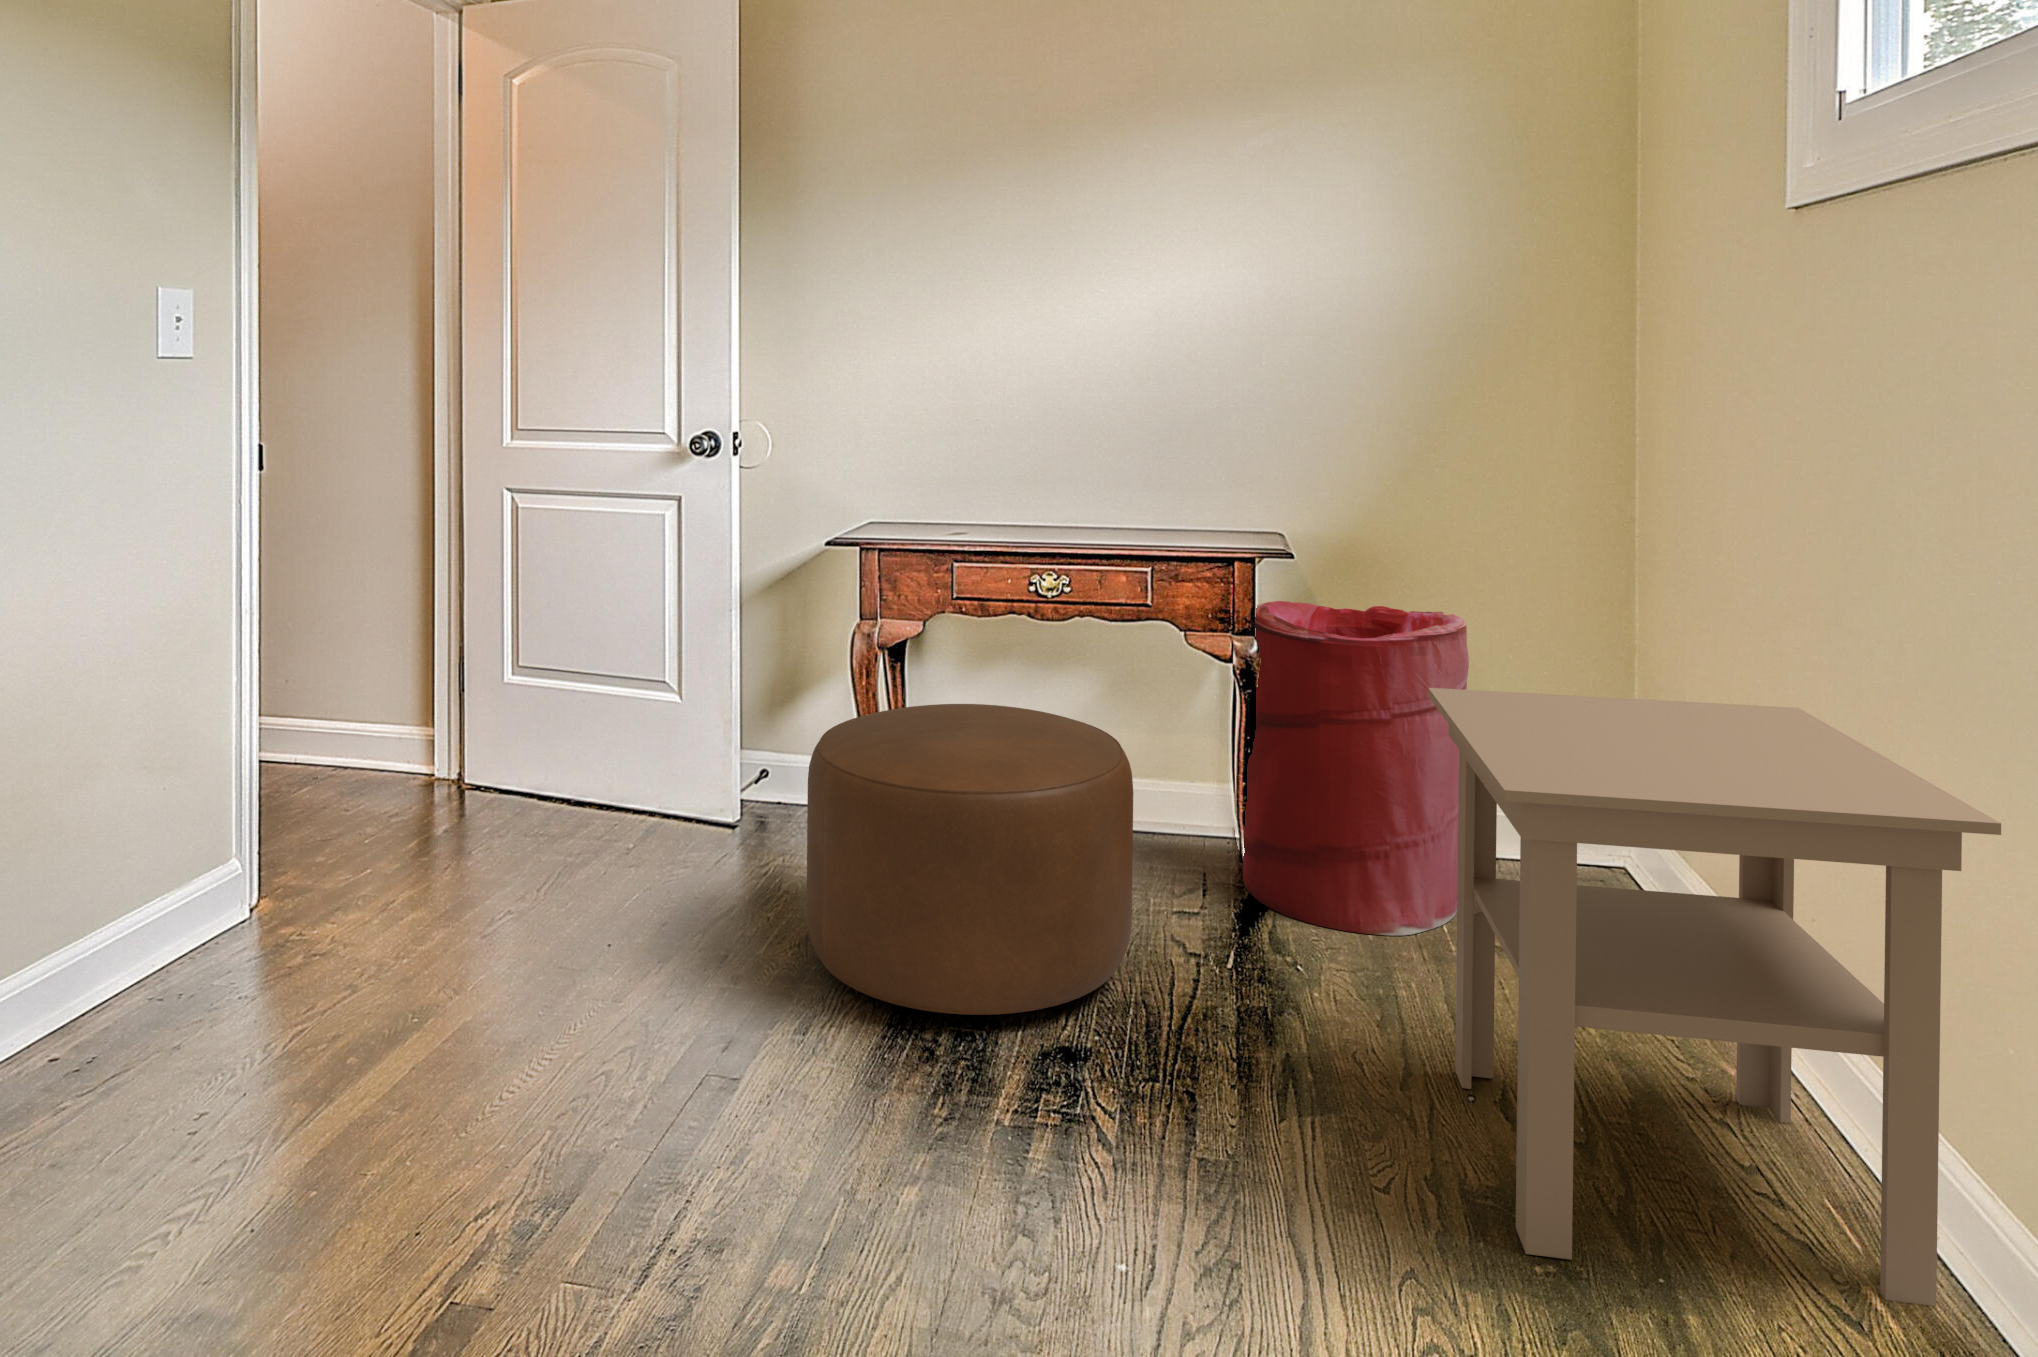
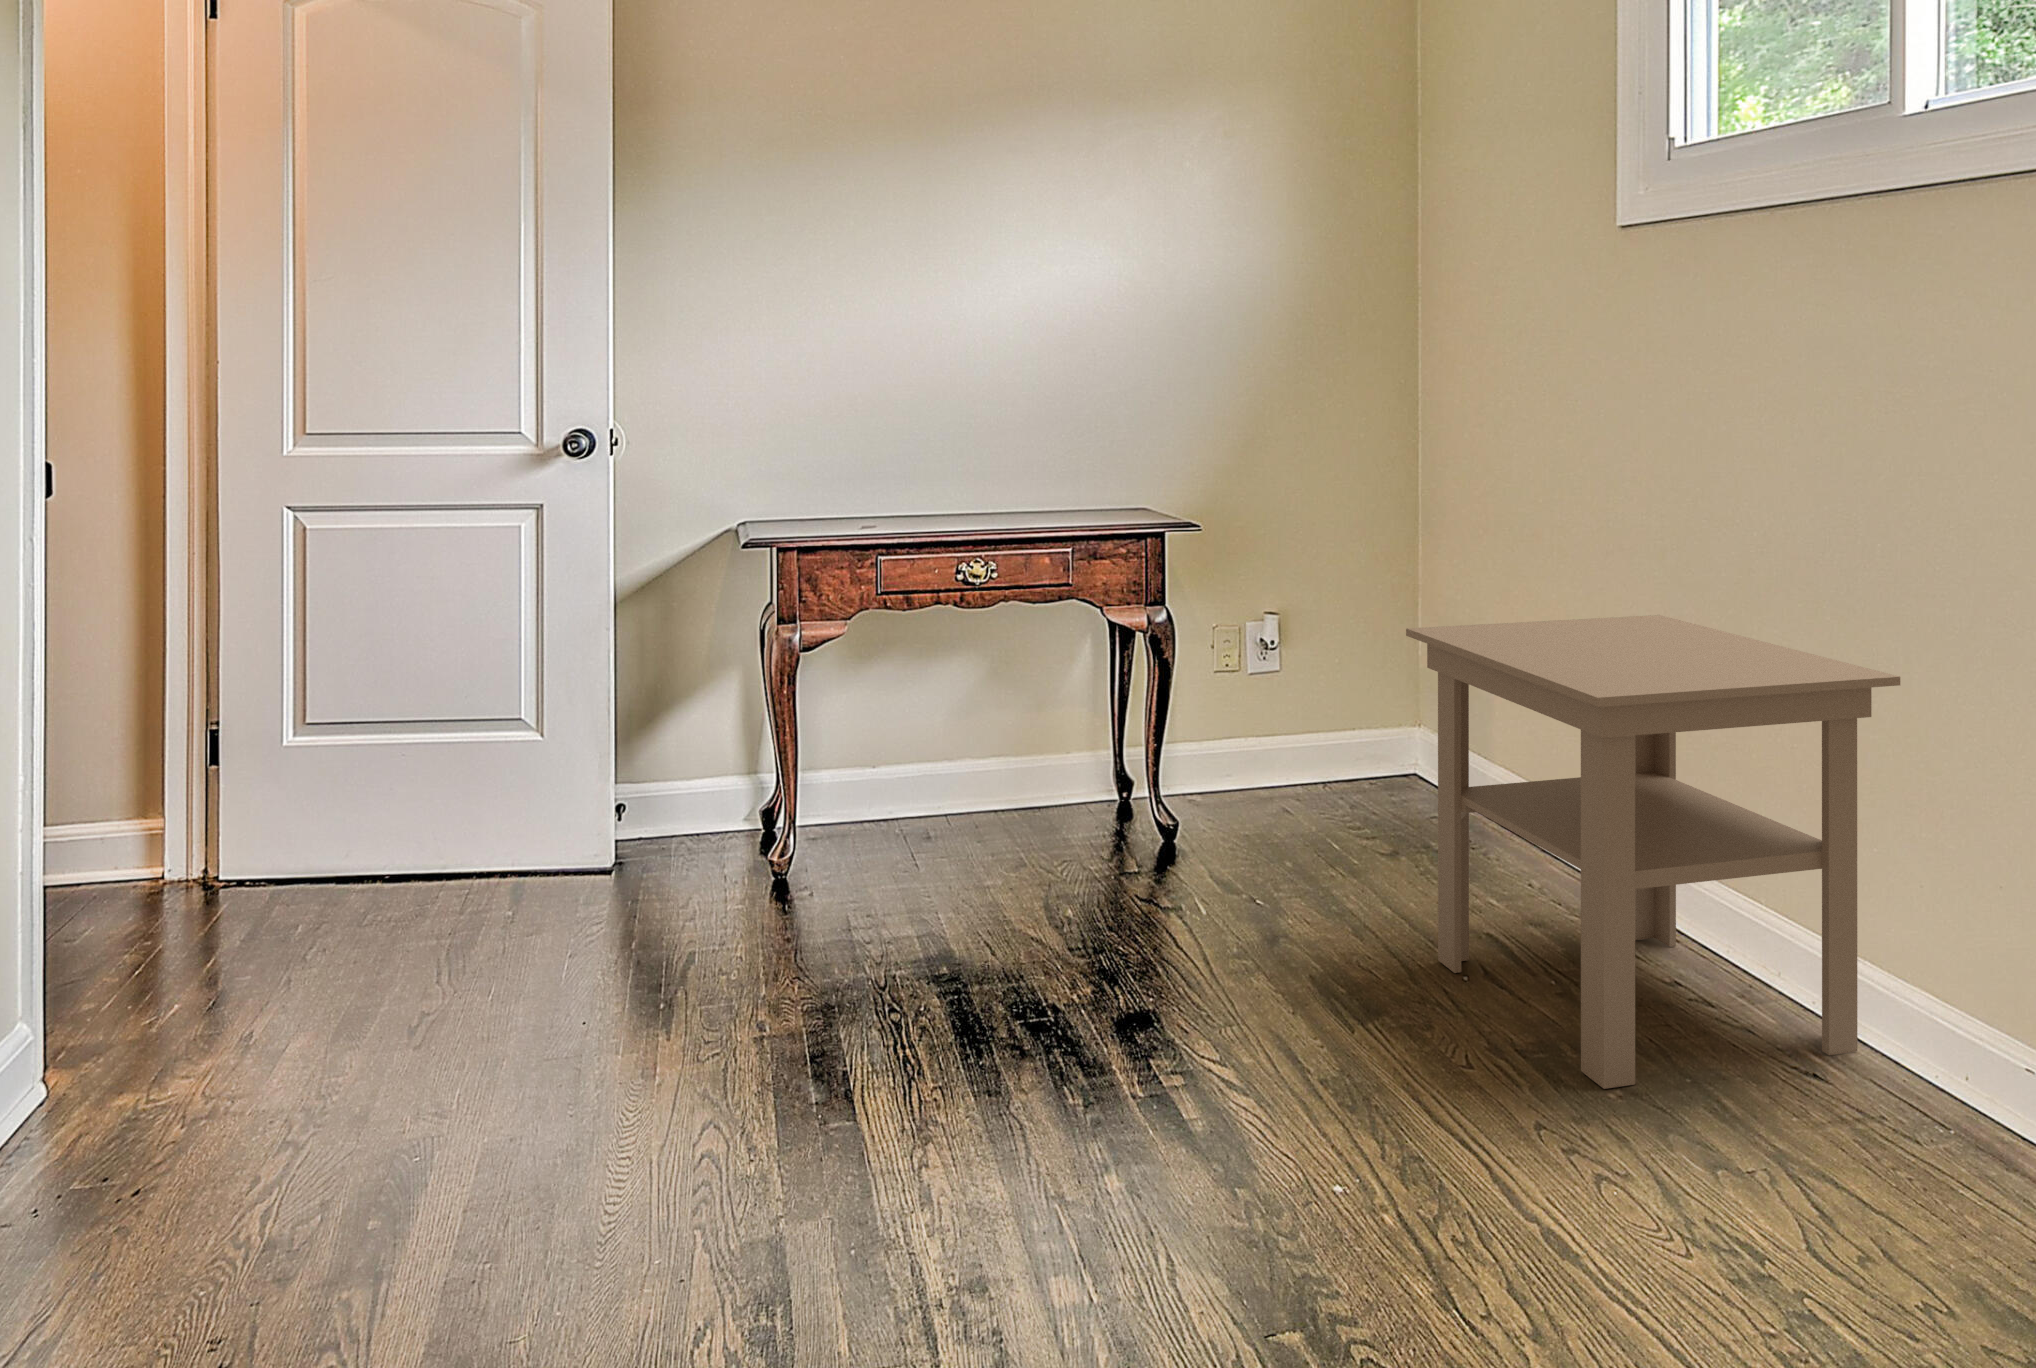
laundry hamper: present [1242,601,1469,936] -> none [1138,569,1334,865]
ottoman: present [806,704,1133,1015] -> none [803,698,1134,1010]

